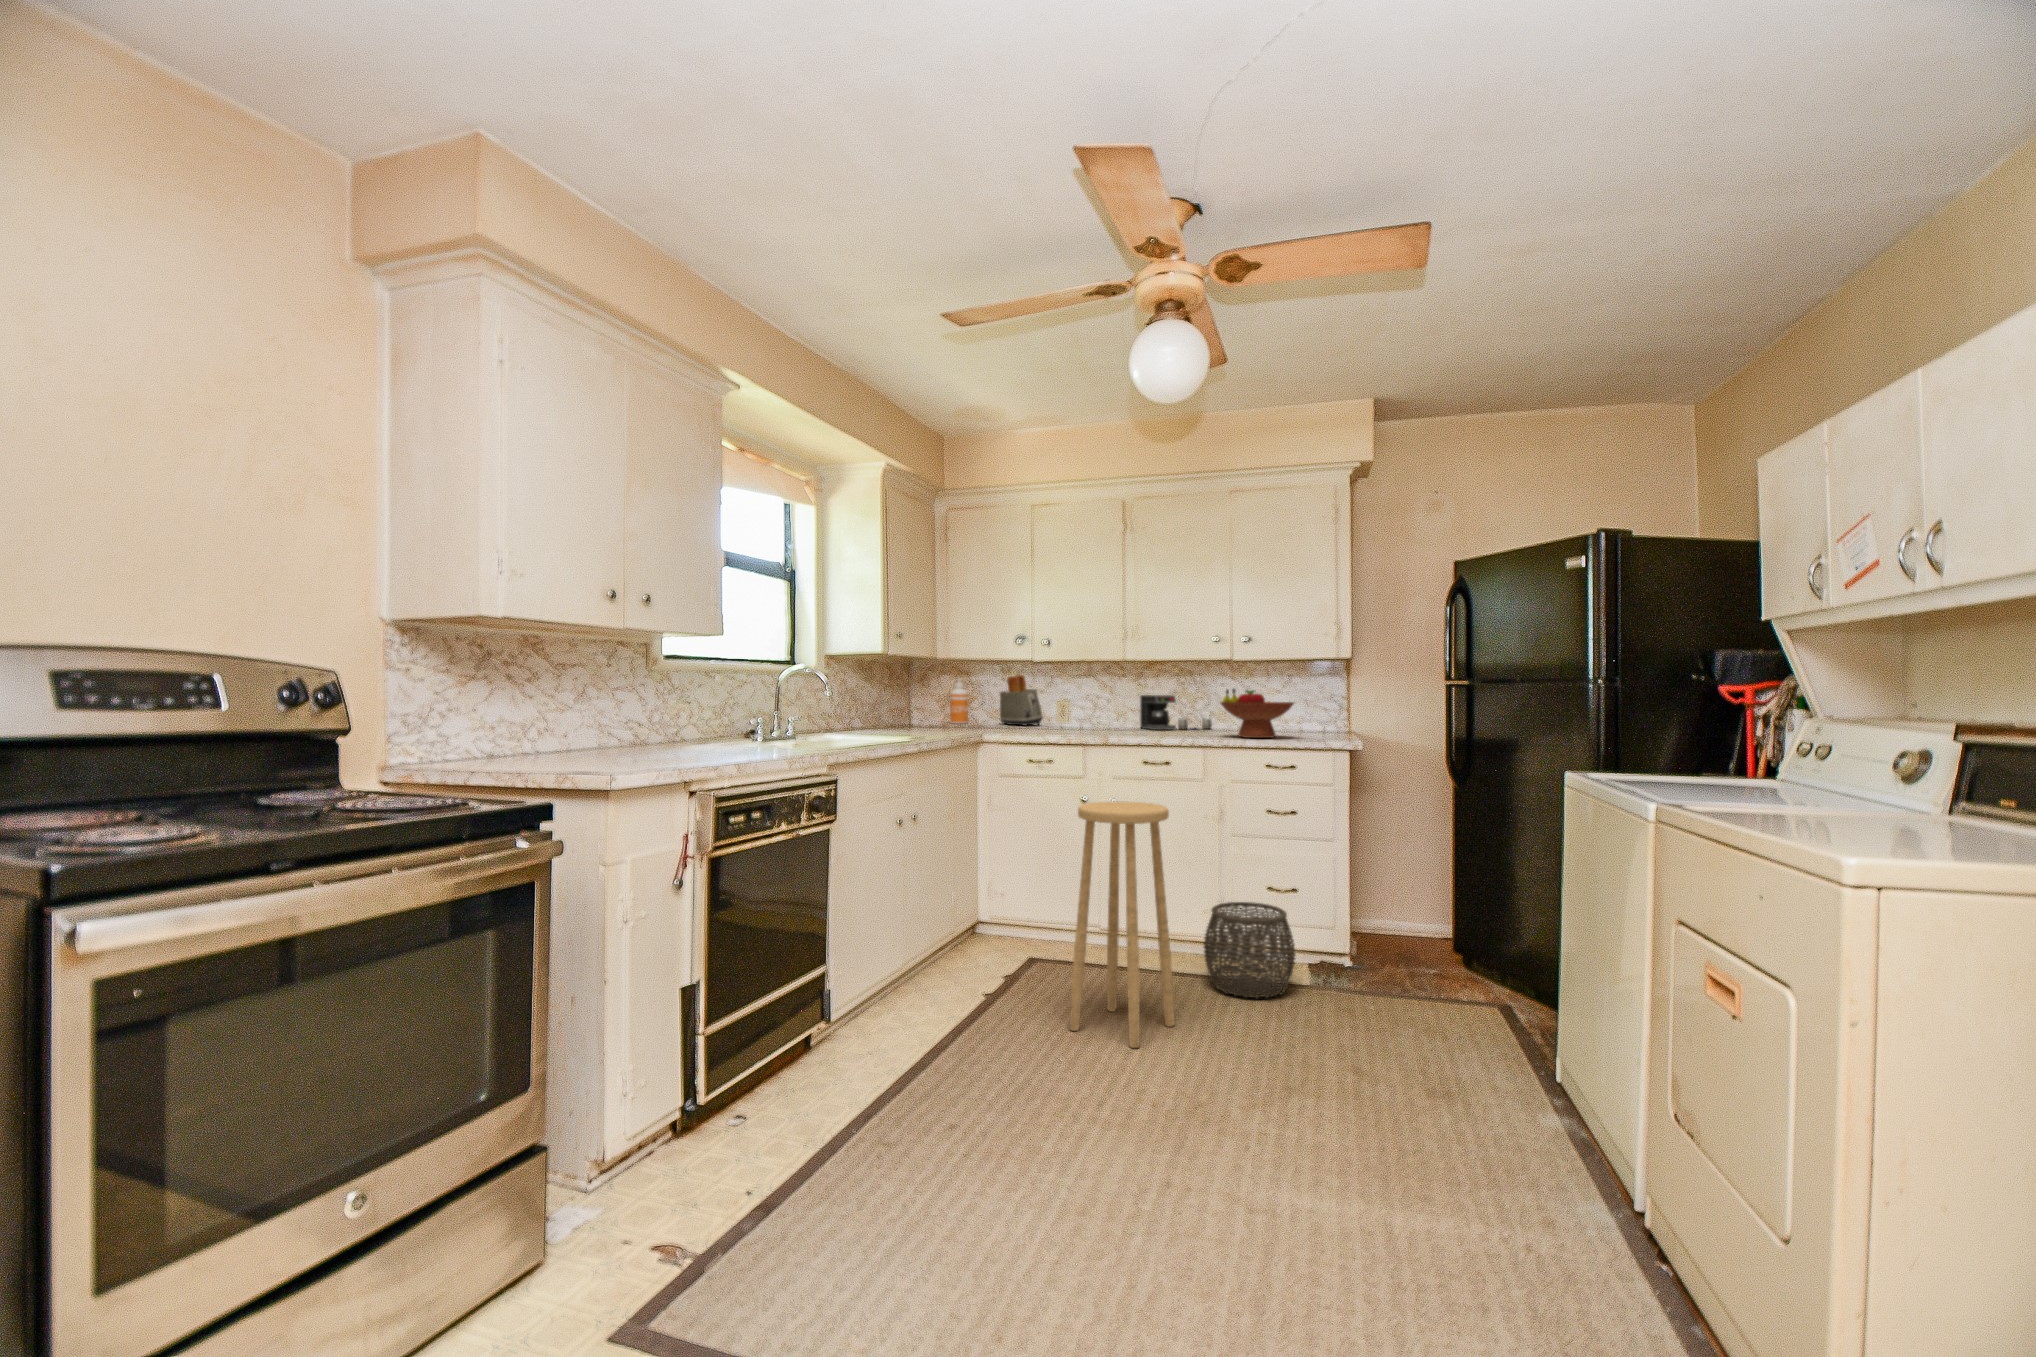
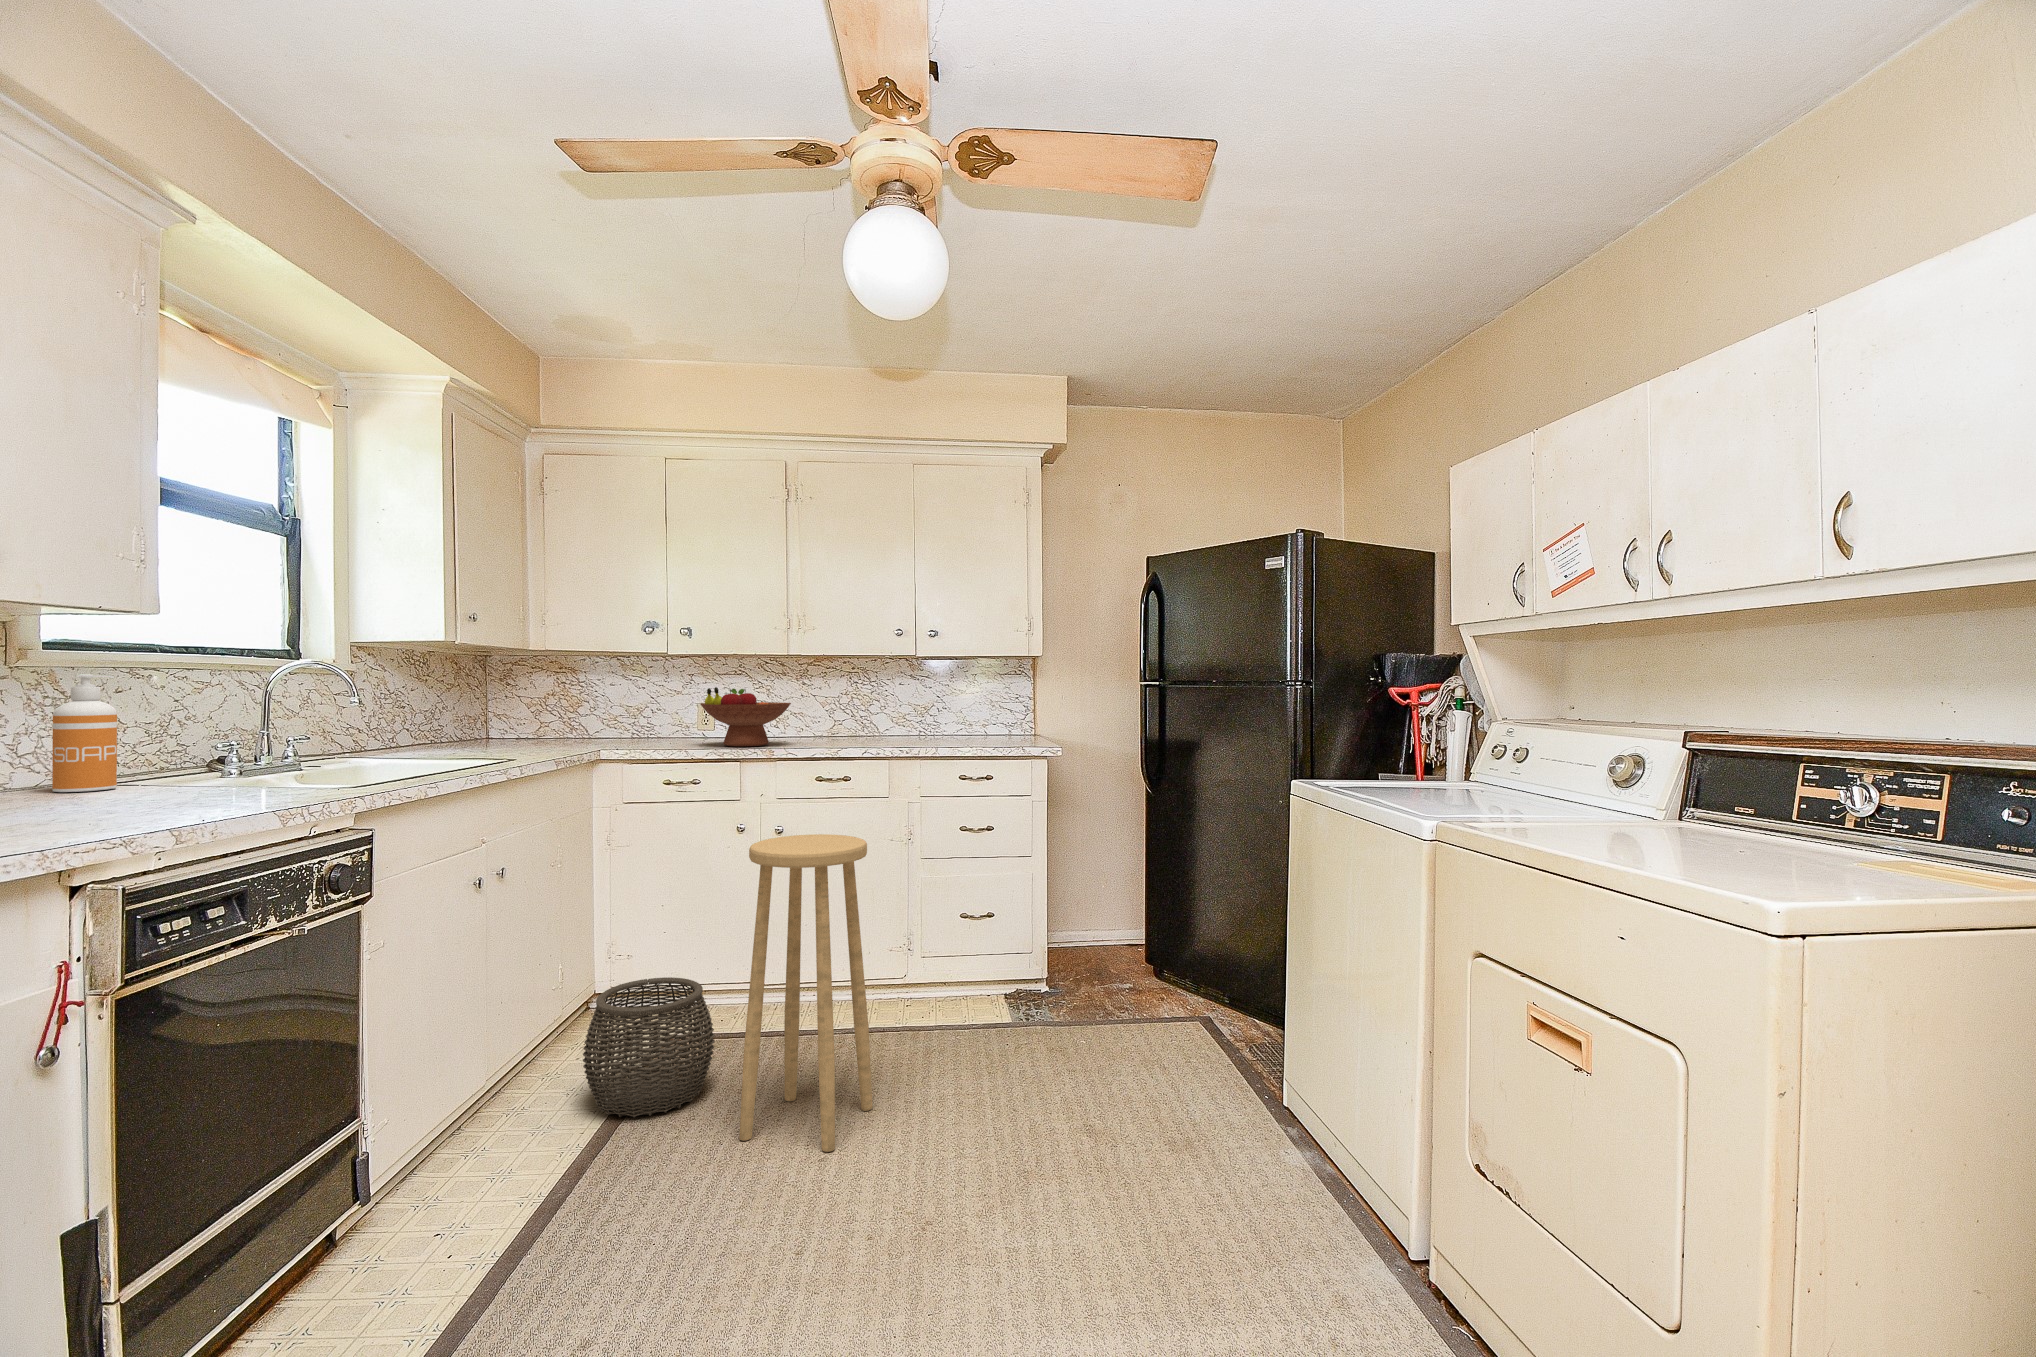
toaster: present [1000,675,1043,725] -> none [618,671,678,735]
soap dispenser: present [950,679,968,724] -> present [52,674,117,792]
fruit bowl: present [1221,689,1294,738] -> present [700,687,791,746]
coffee maker: present [1140,695,1212,730] -> none [804,695,890,737]
woven basket: present [1204,902,1295,998] -> present [583,977,715,1117]

